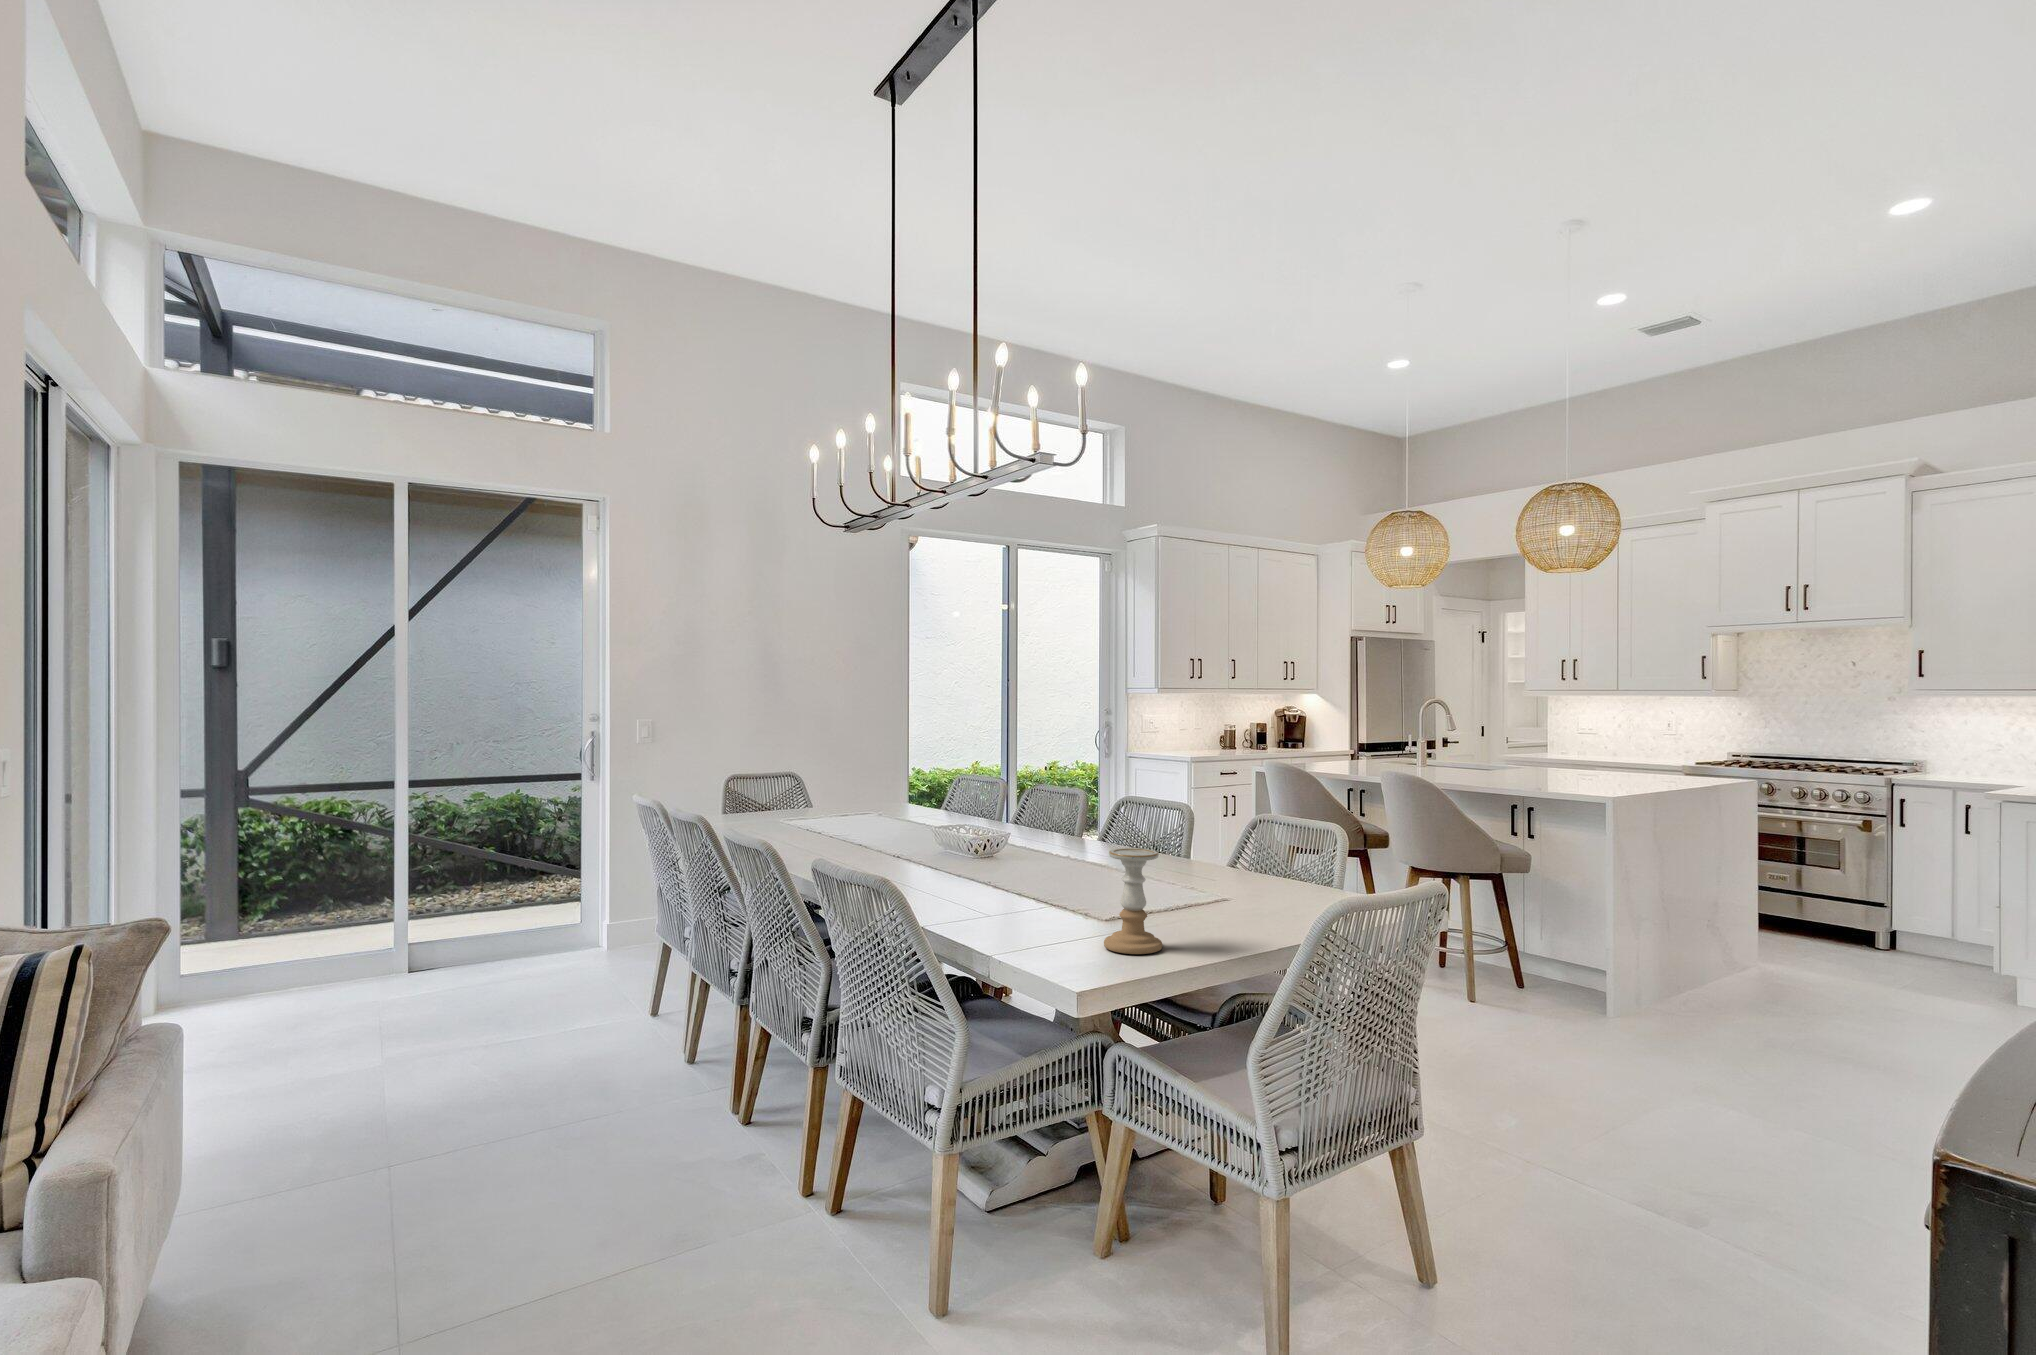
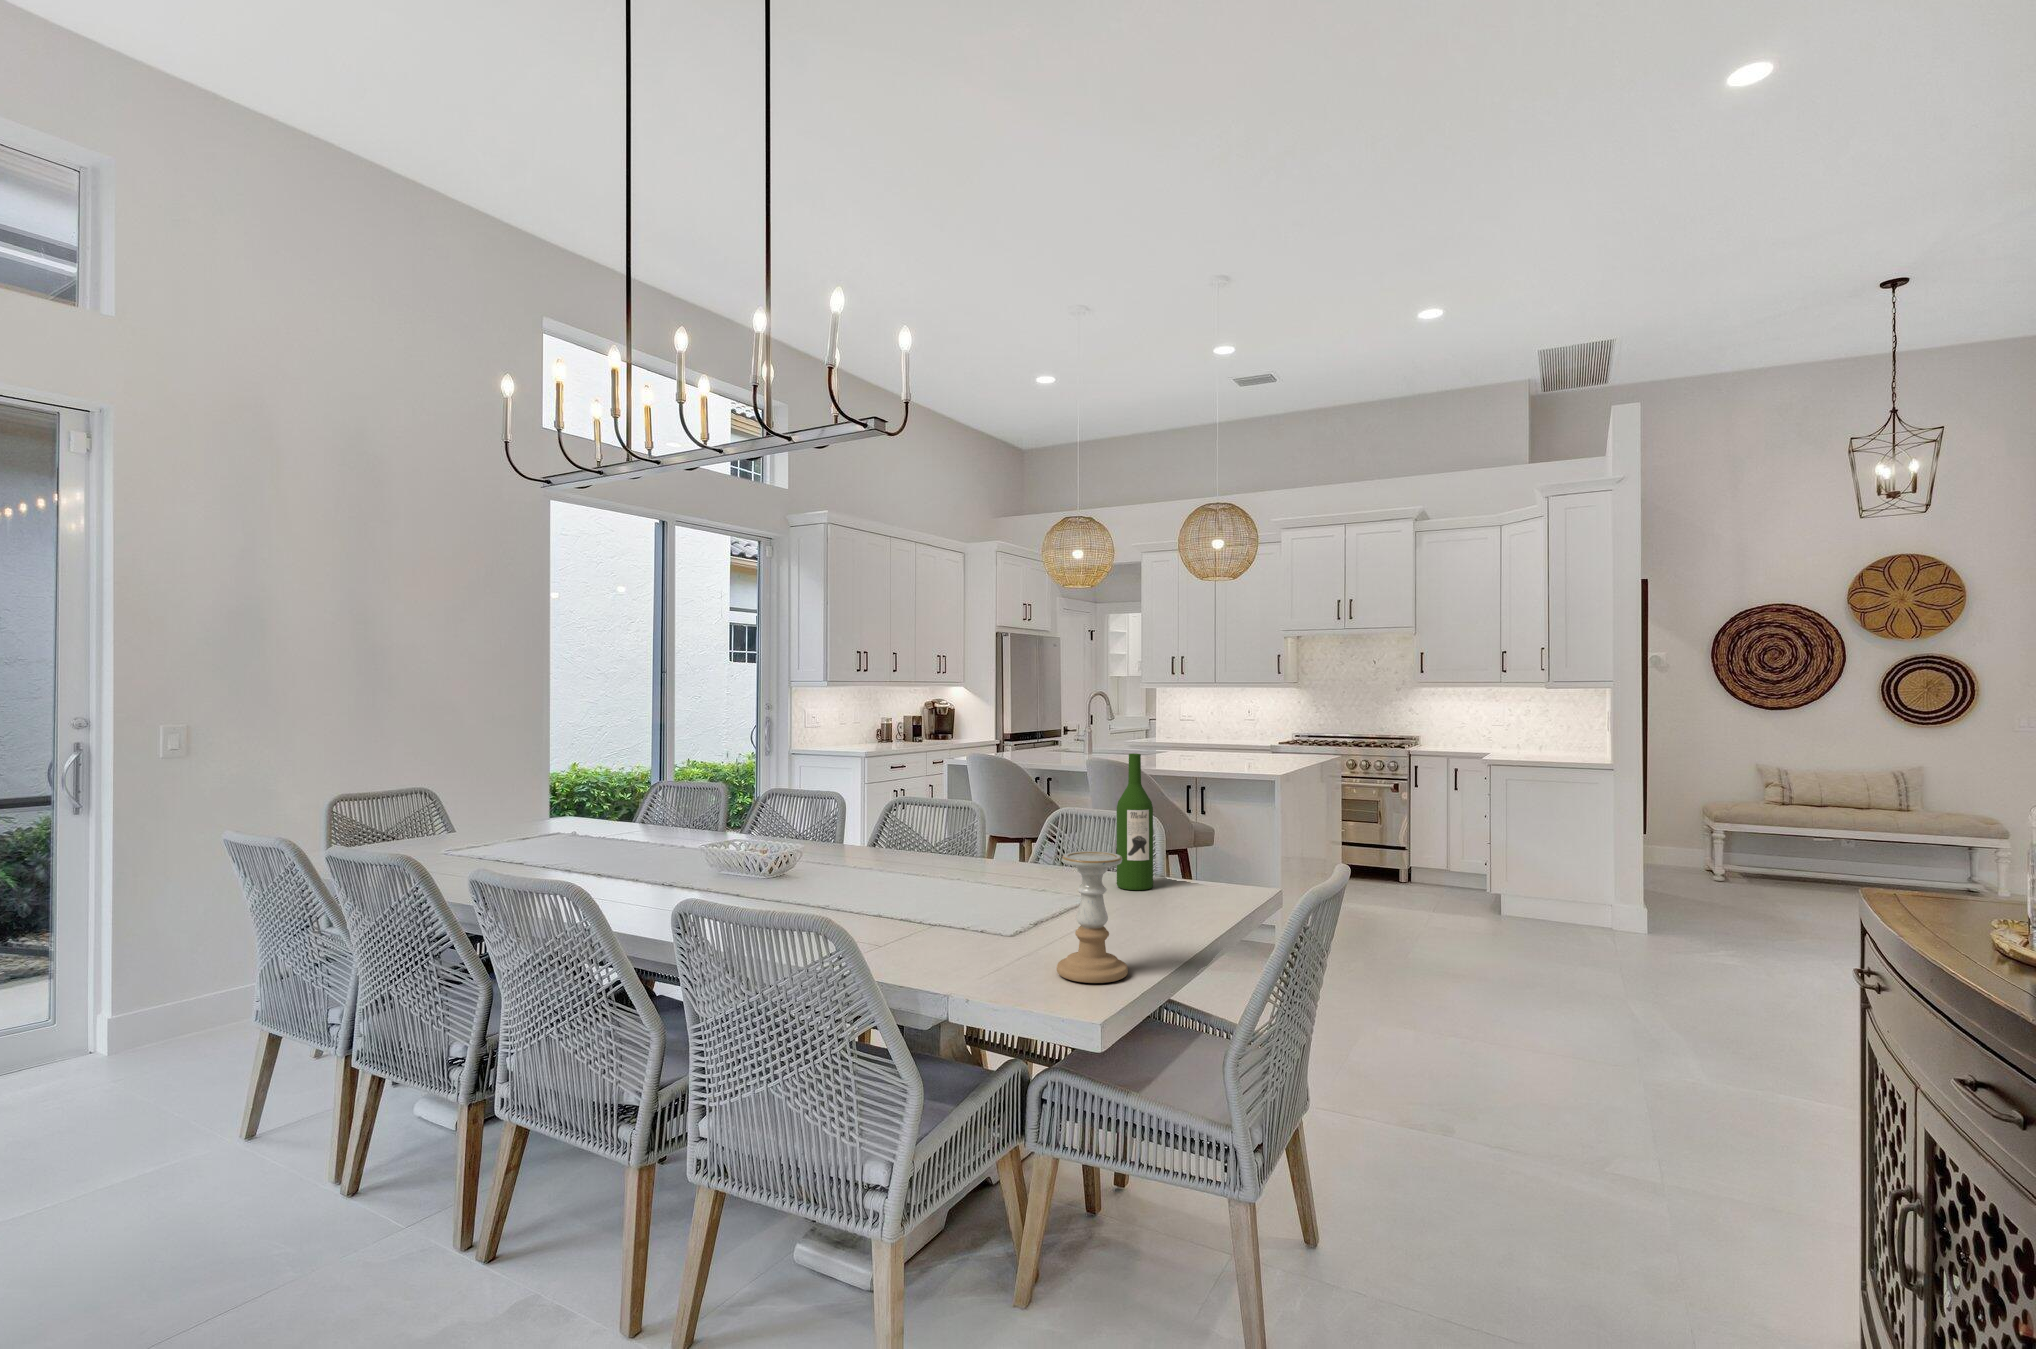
wine bottle: none [1260,769,1295,896] -> present [1117,754,1153,890]

